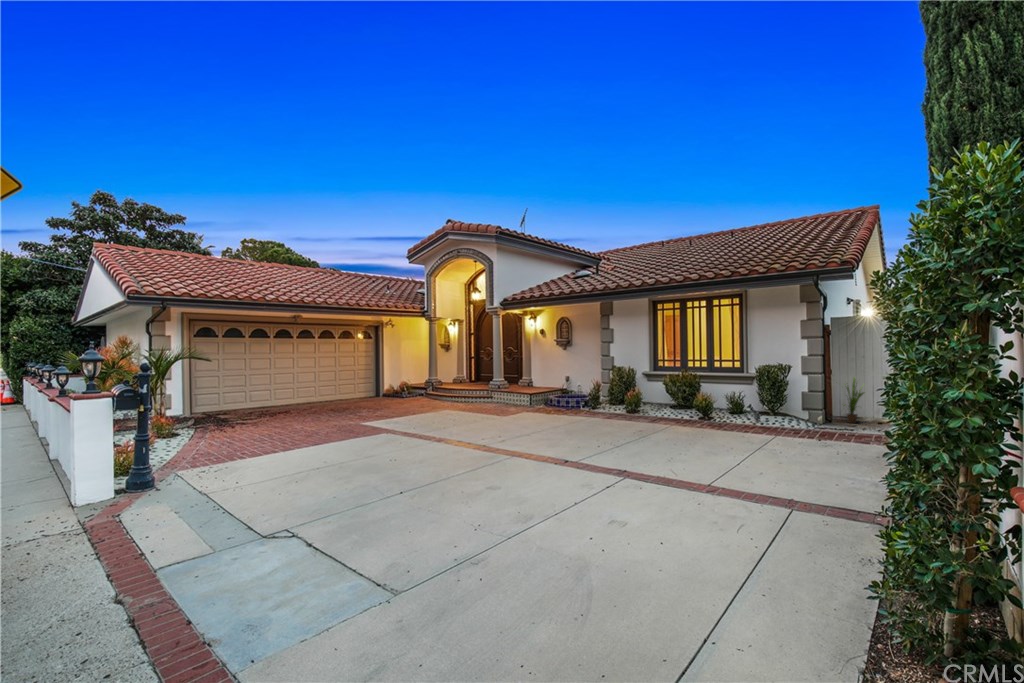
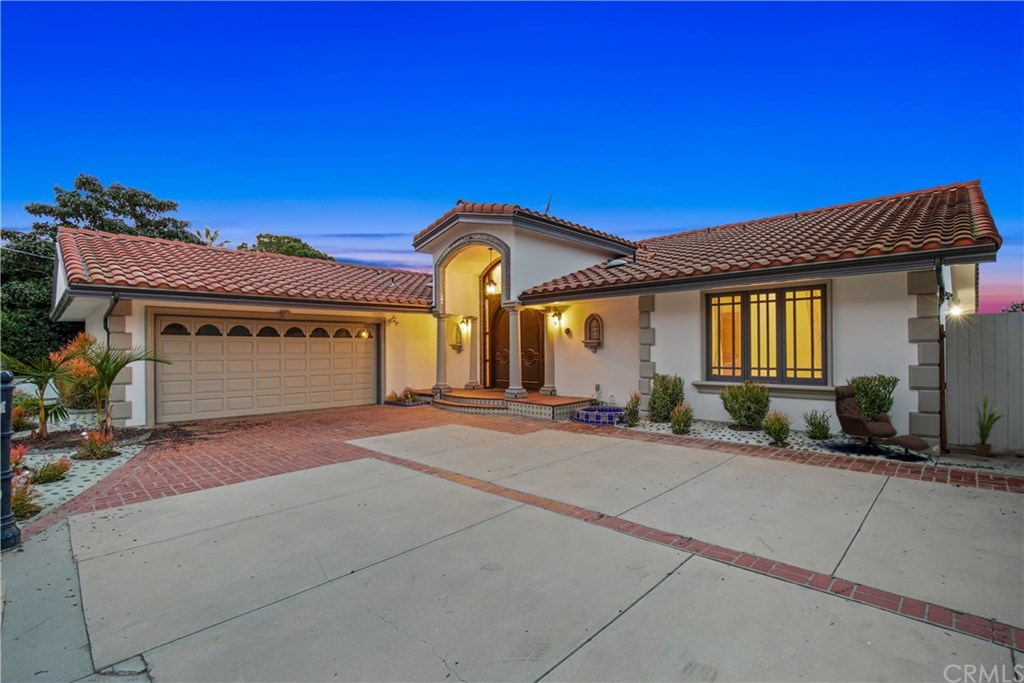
lounge chair: none [746,372,811,427] -> present [835,385,930,461]

